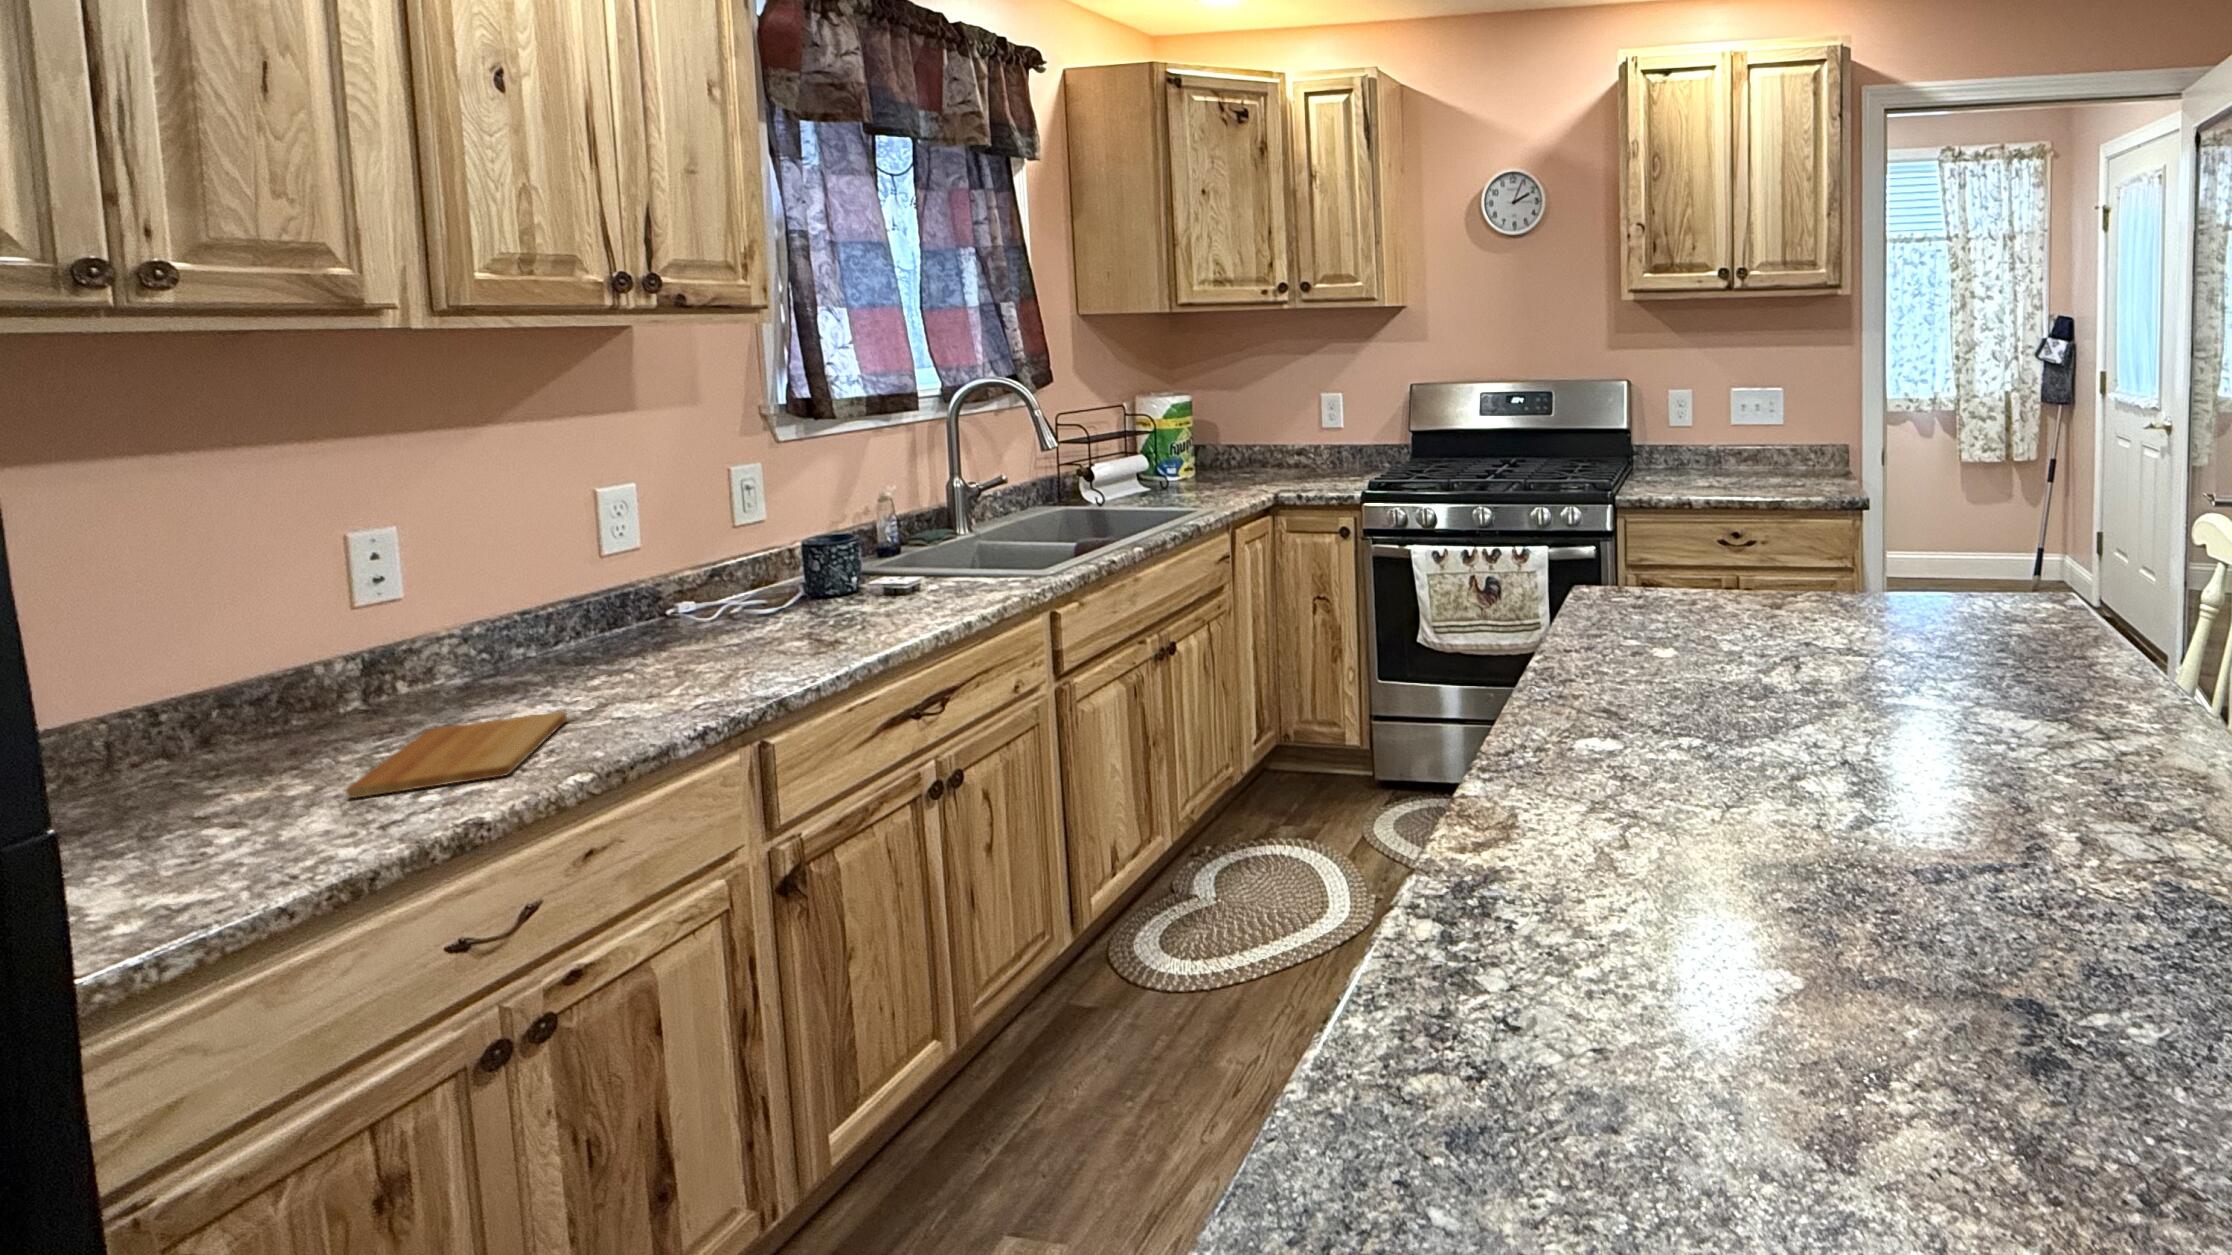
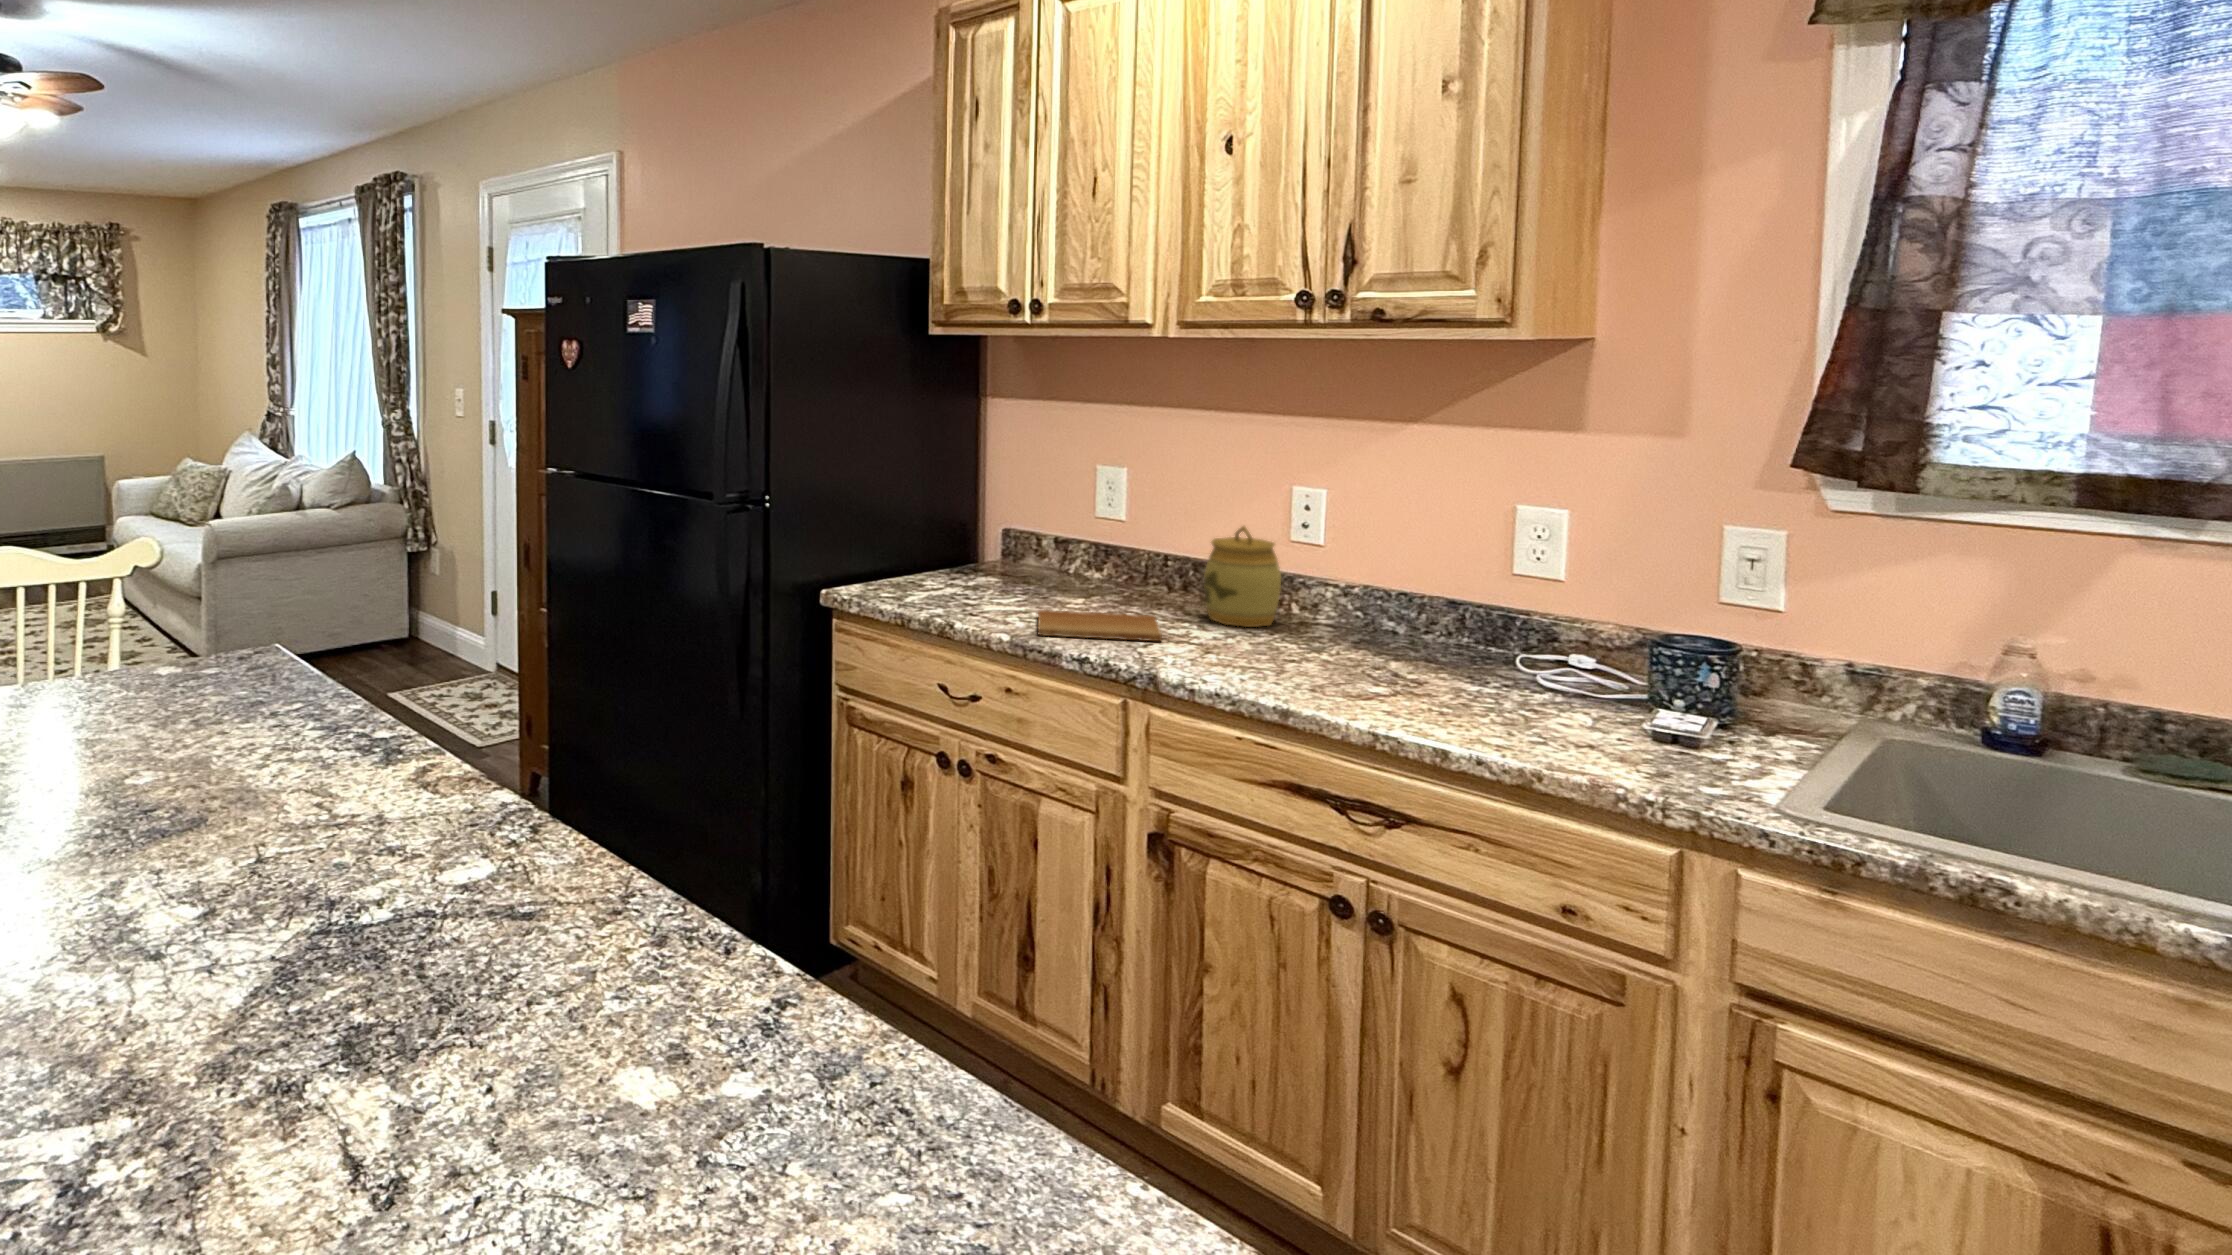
jar: none [355,585,489,723] -> present [1204,526,1281,627]

